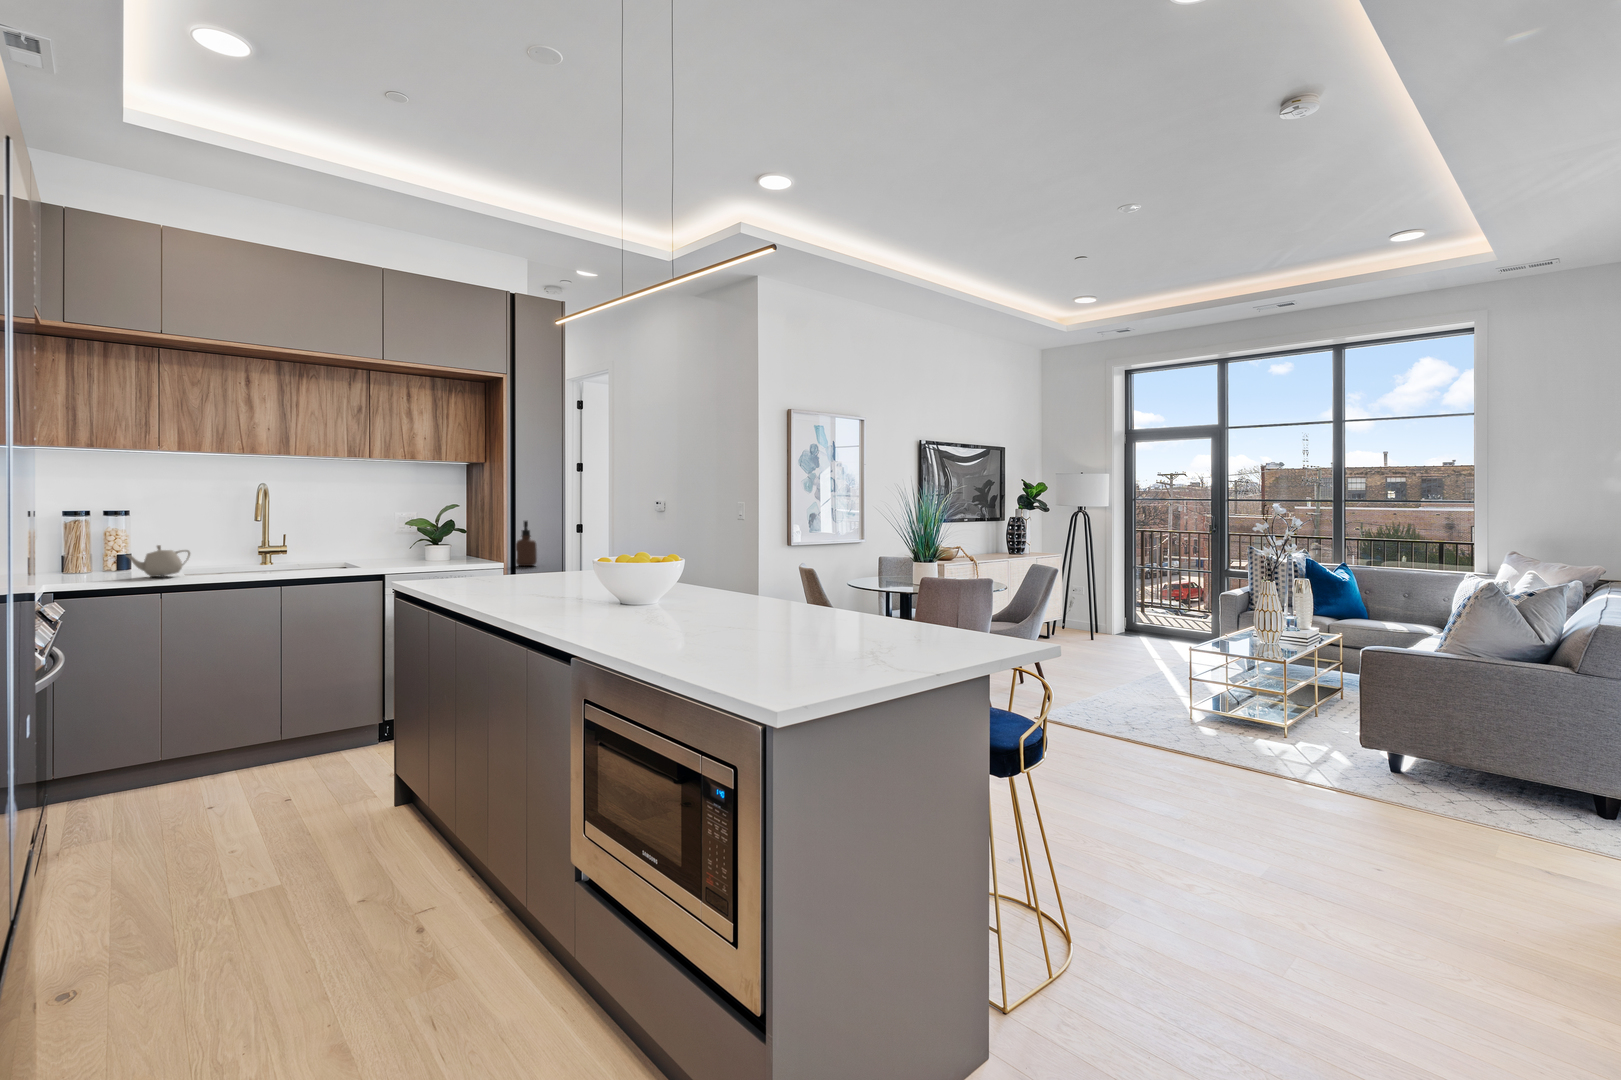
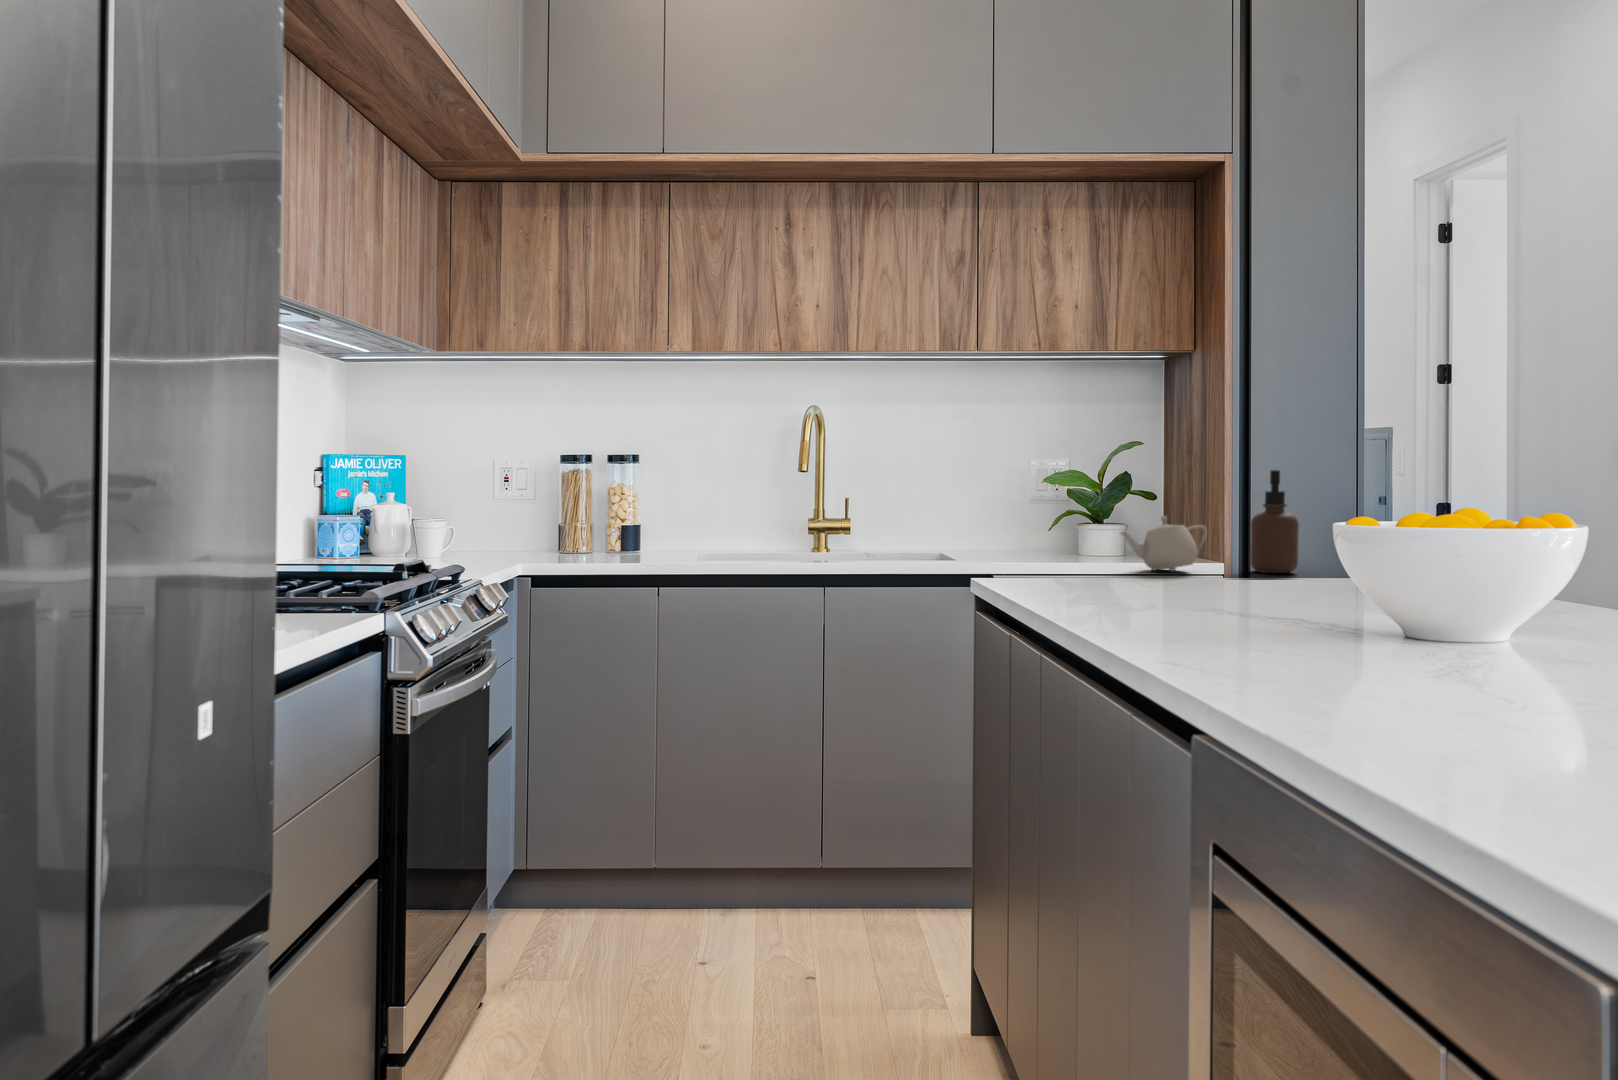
teapot: present [126,545,190,577] -> present [1121,516,1207,571]

